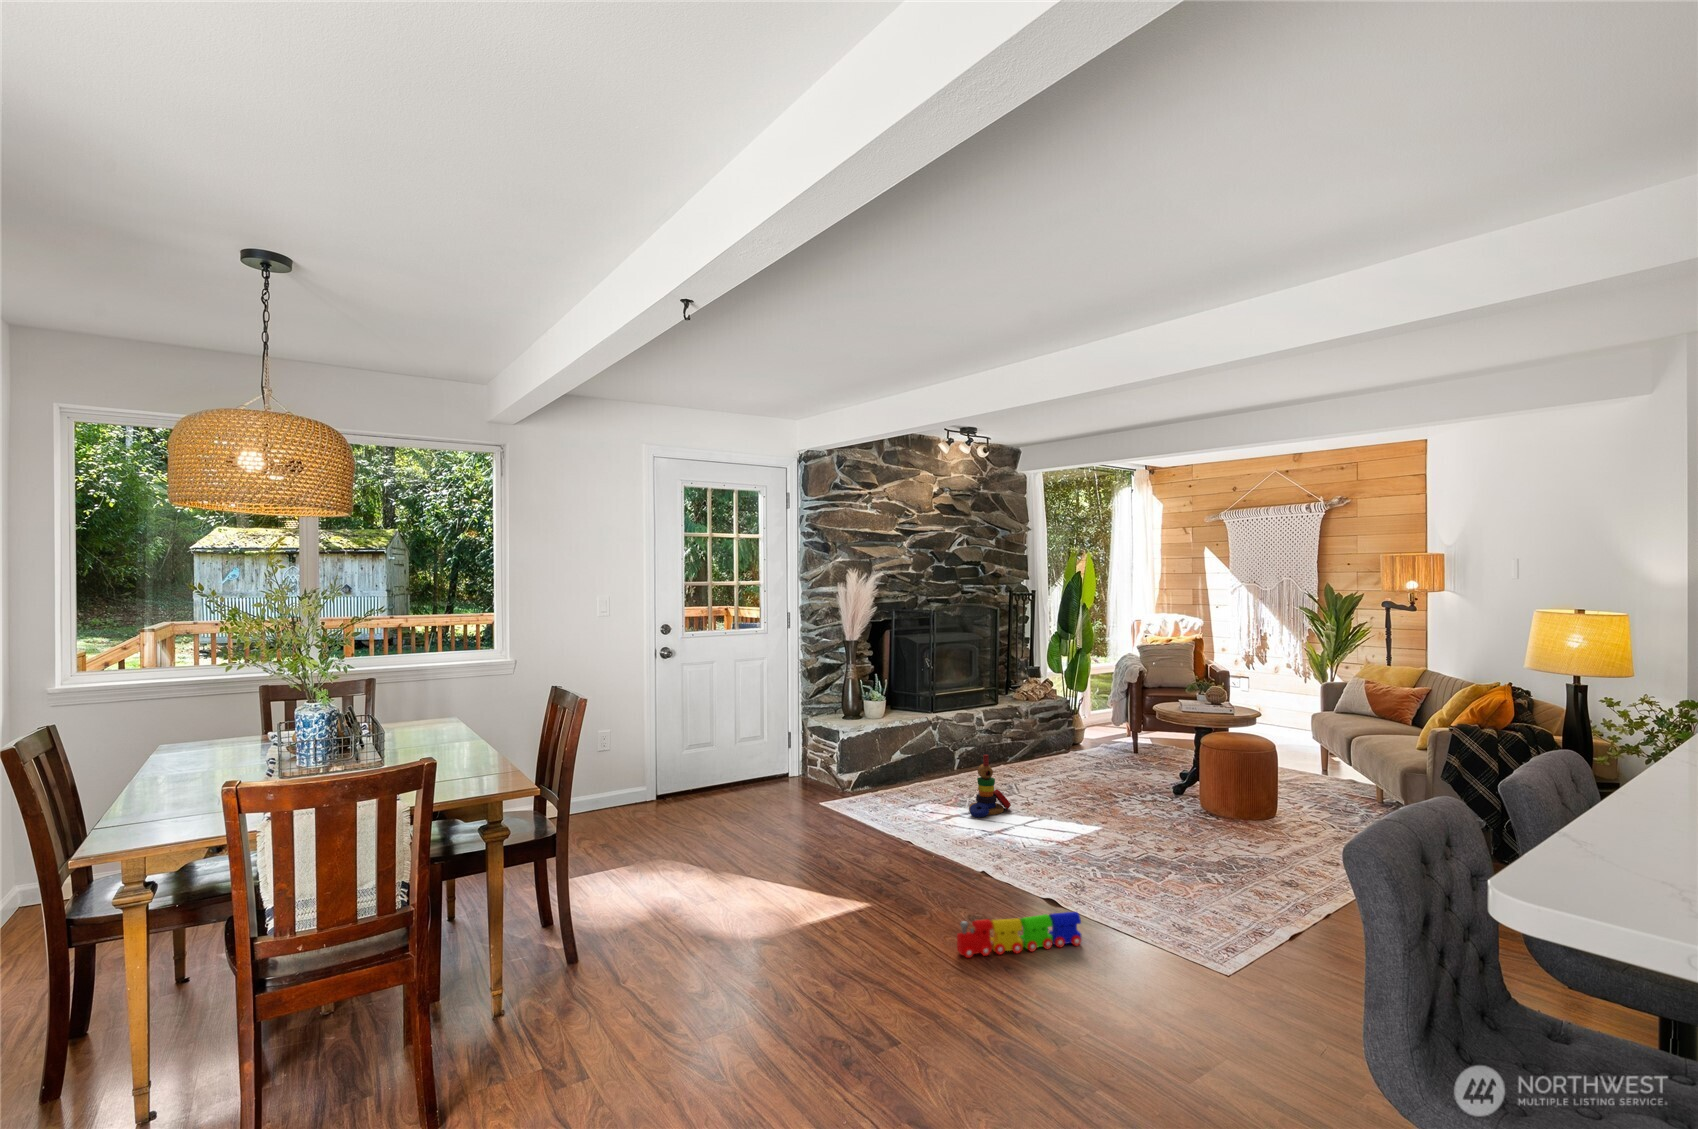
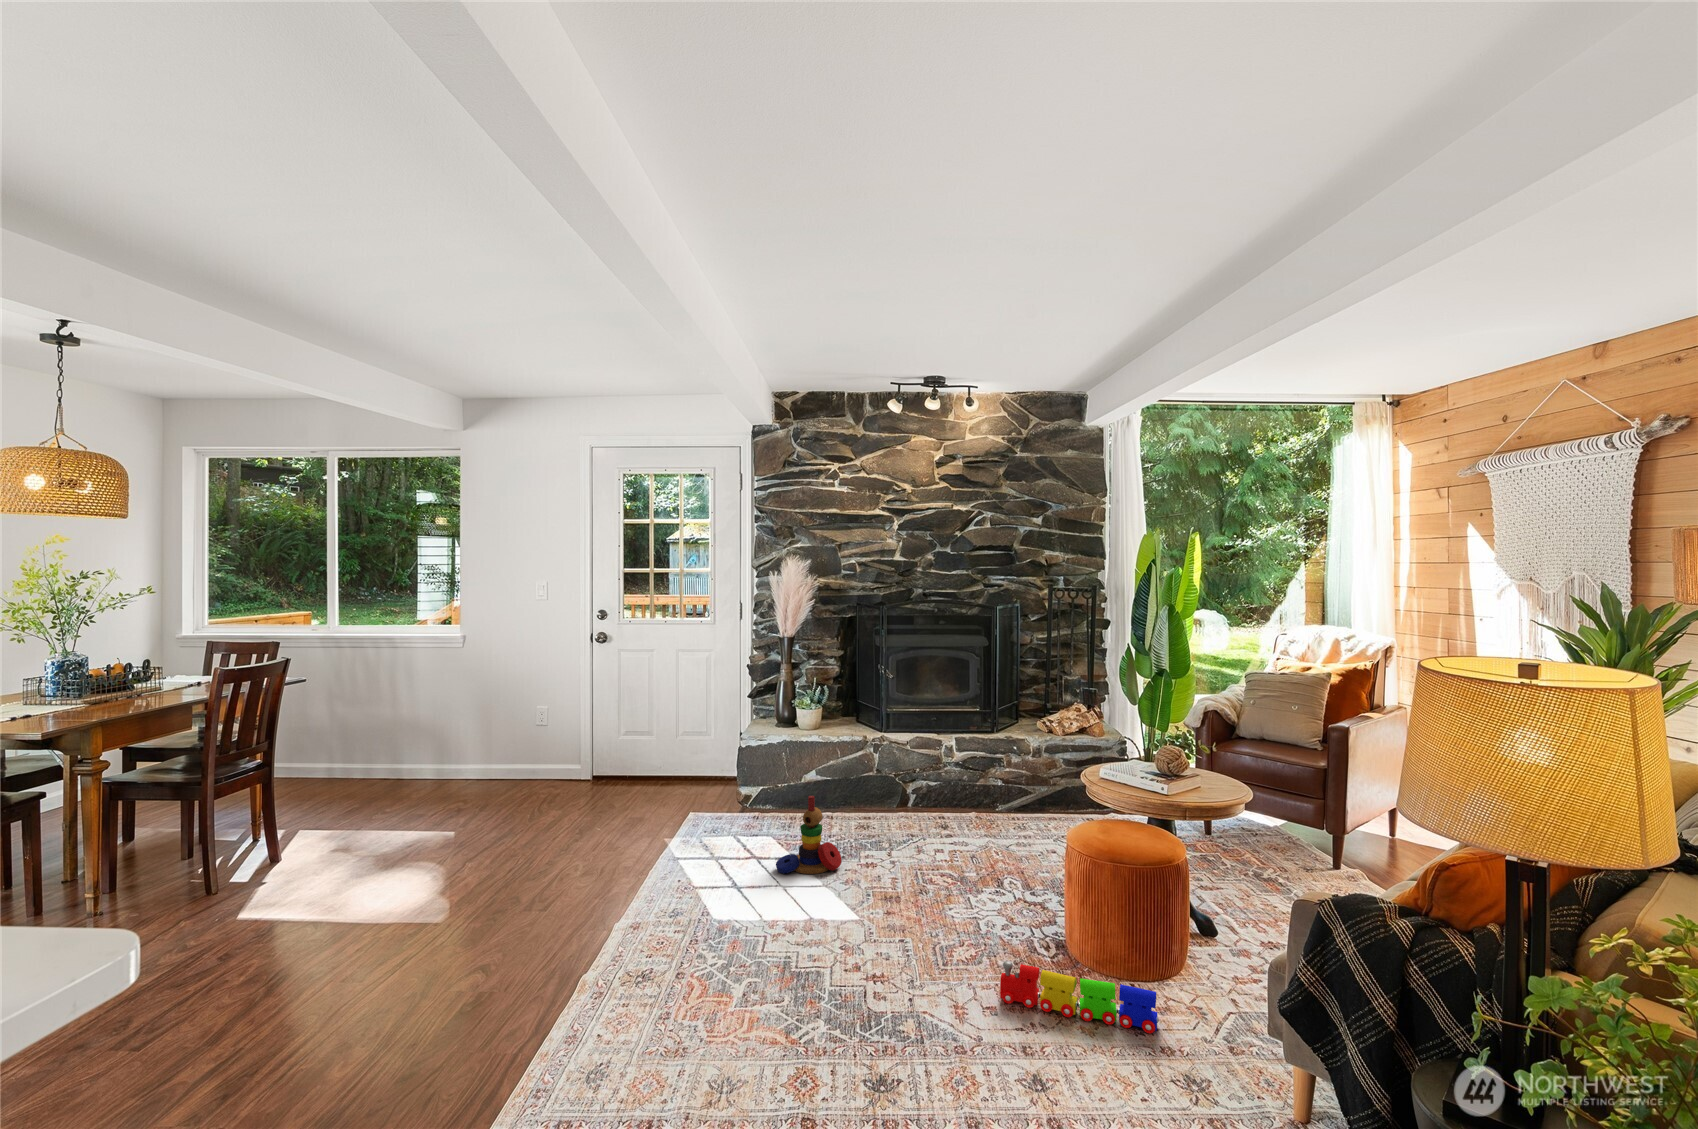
toy train: present [957,912,1082,958] -> present [1000,961,1159,1033]

